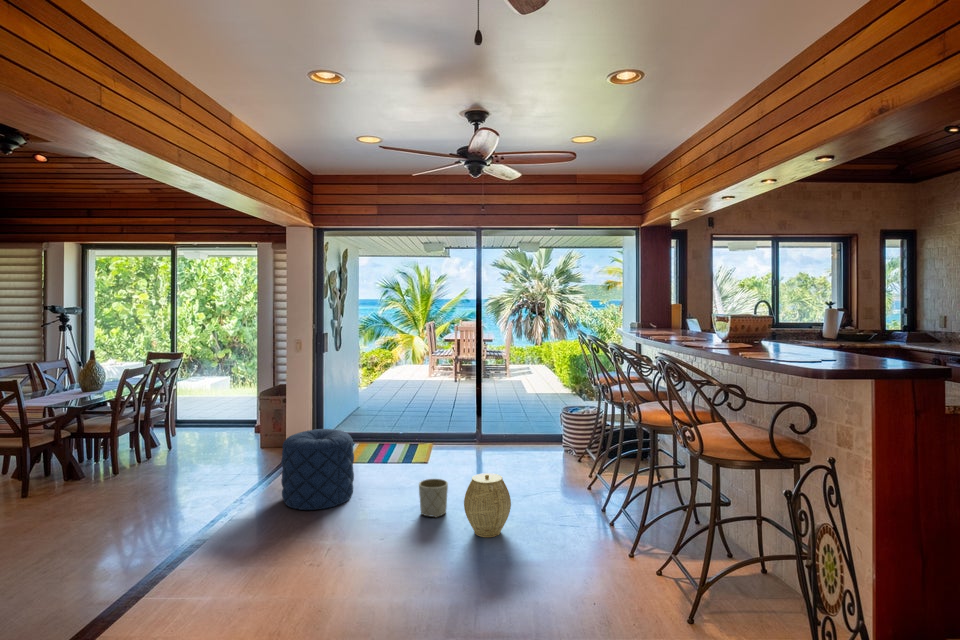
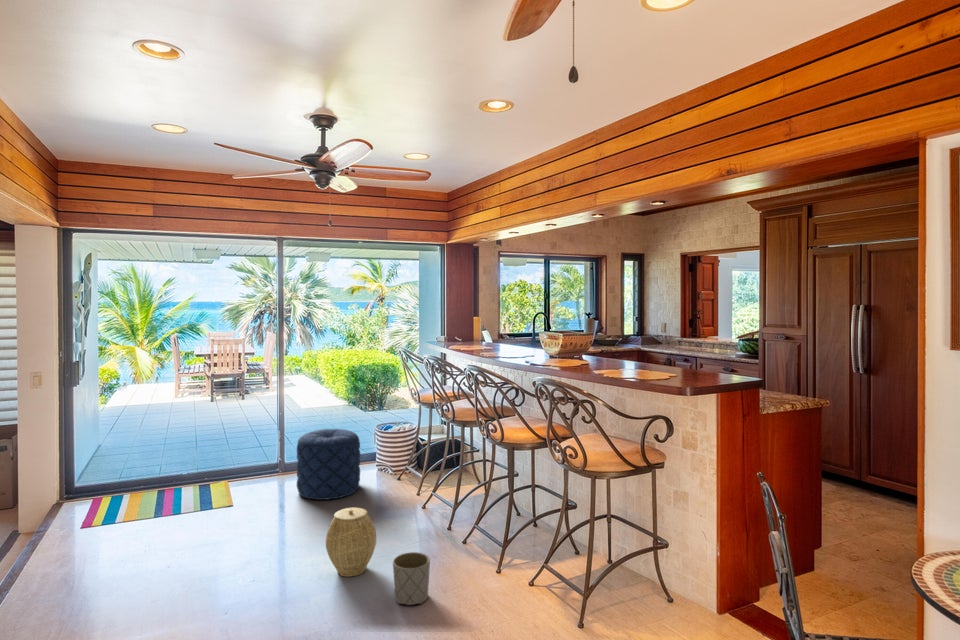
pouf: present [281,429,354,510] -> present [297,429,360,500]
planter: present [419,479,448,518] -> present [393,552,430,605]

